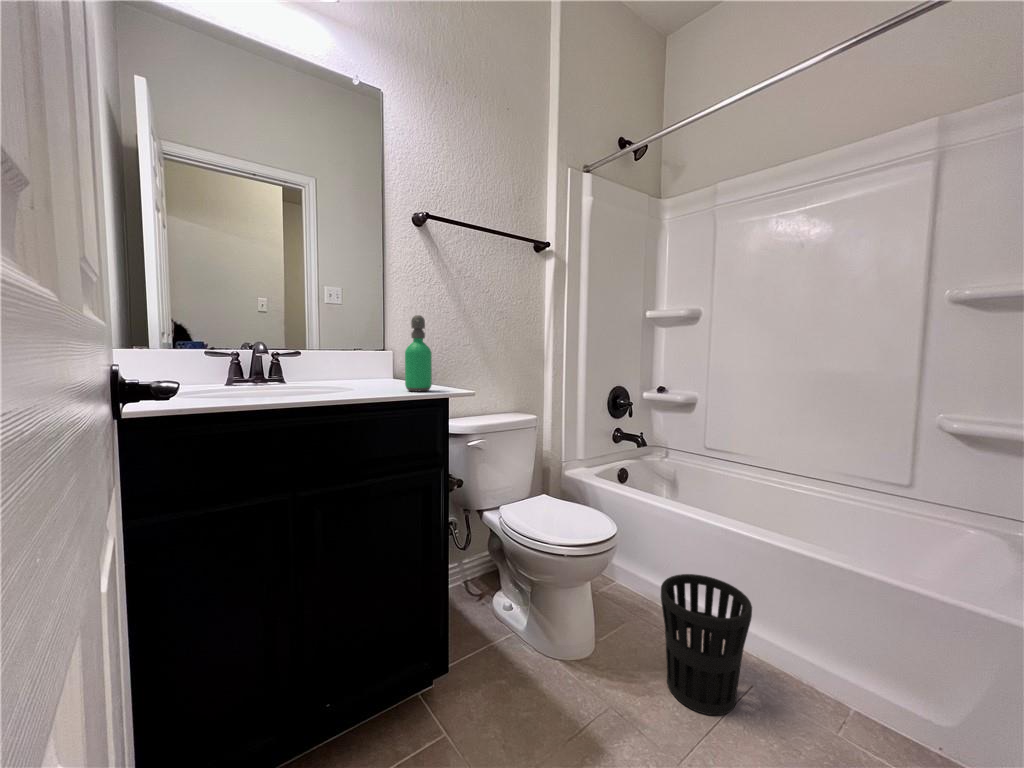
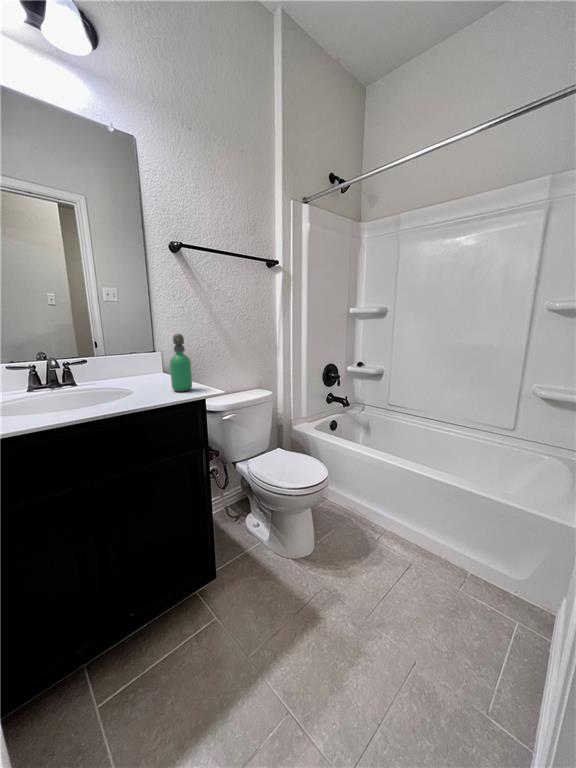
wastebasket: present [661,574,752,715] -> none [358,500,415,588]

